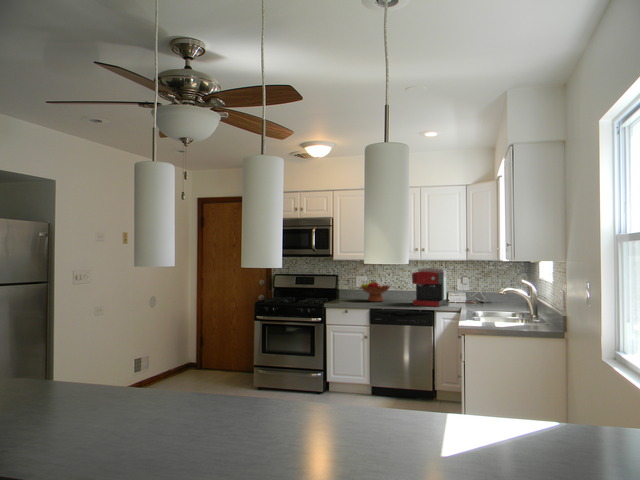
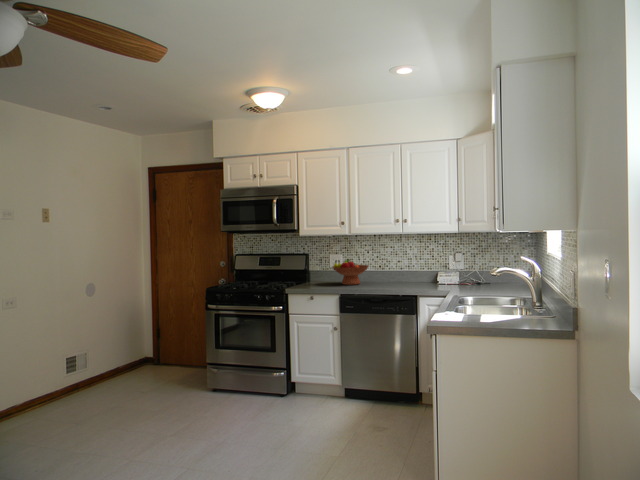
coffee maker: present [412,268,446,307] -> none [391,243,435,290]

